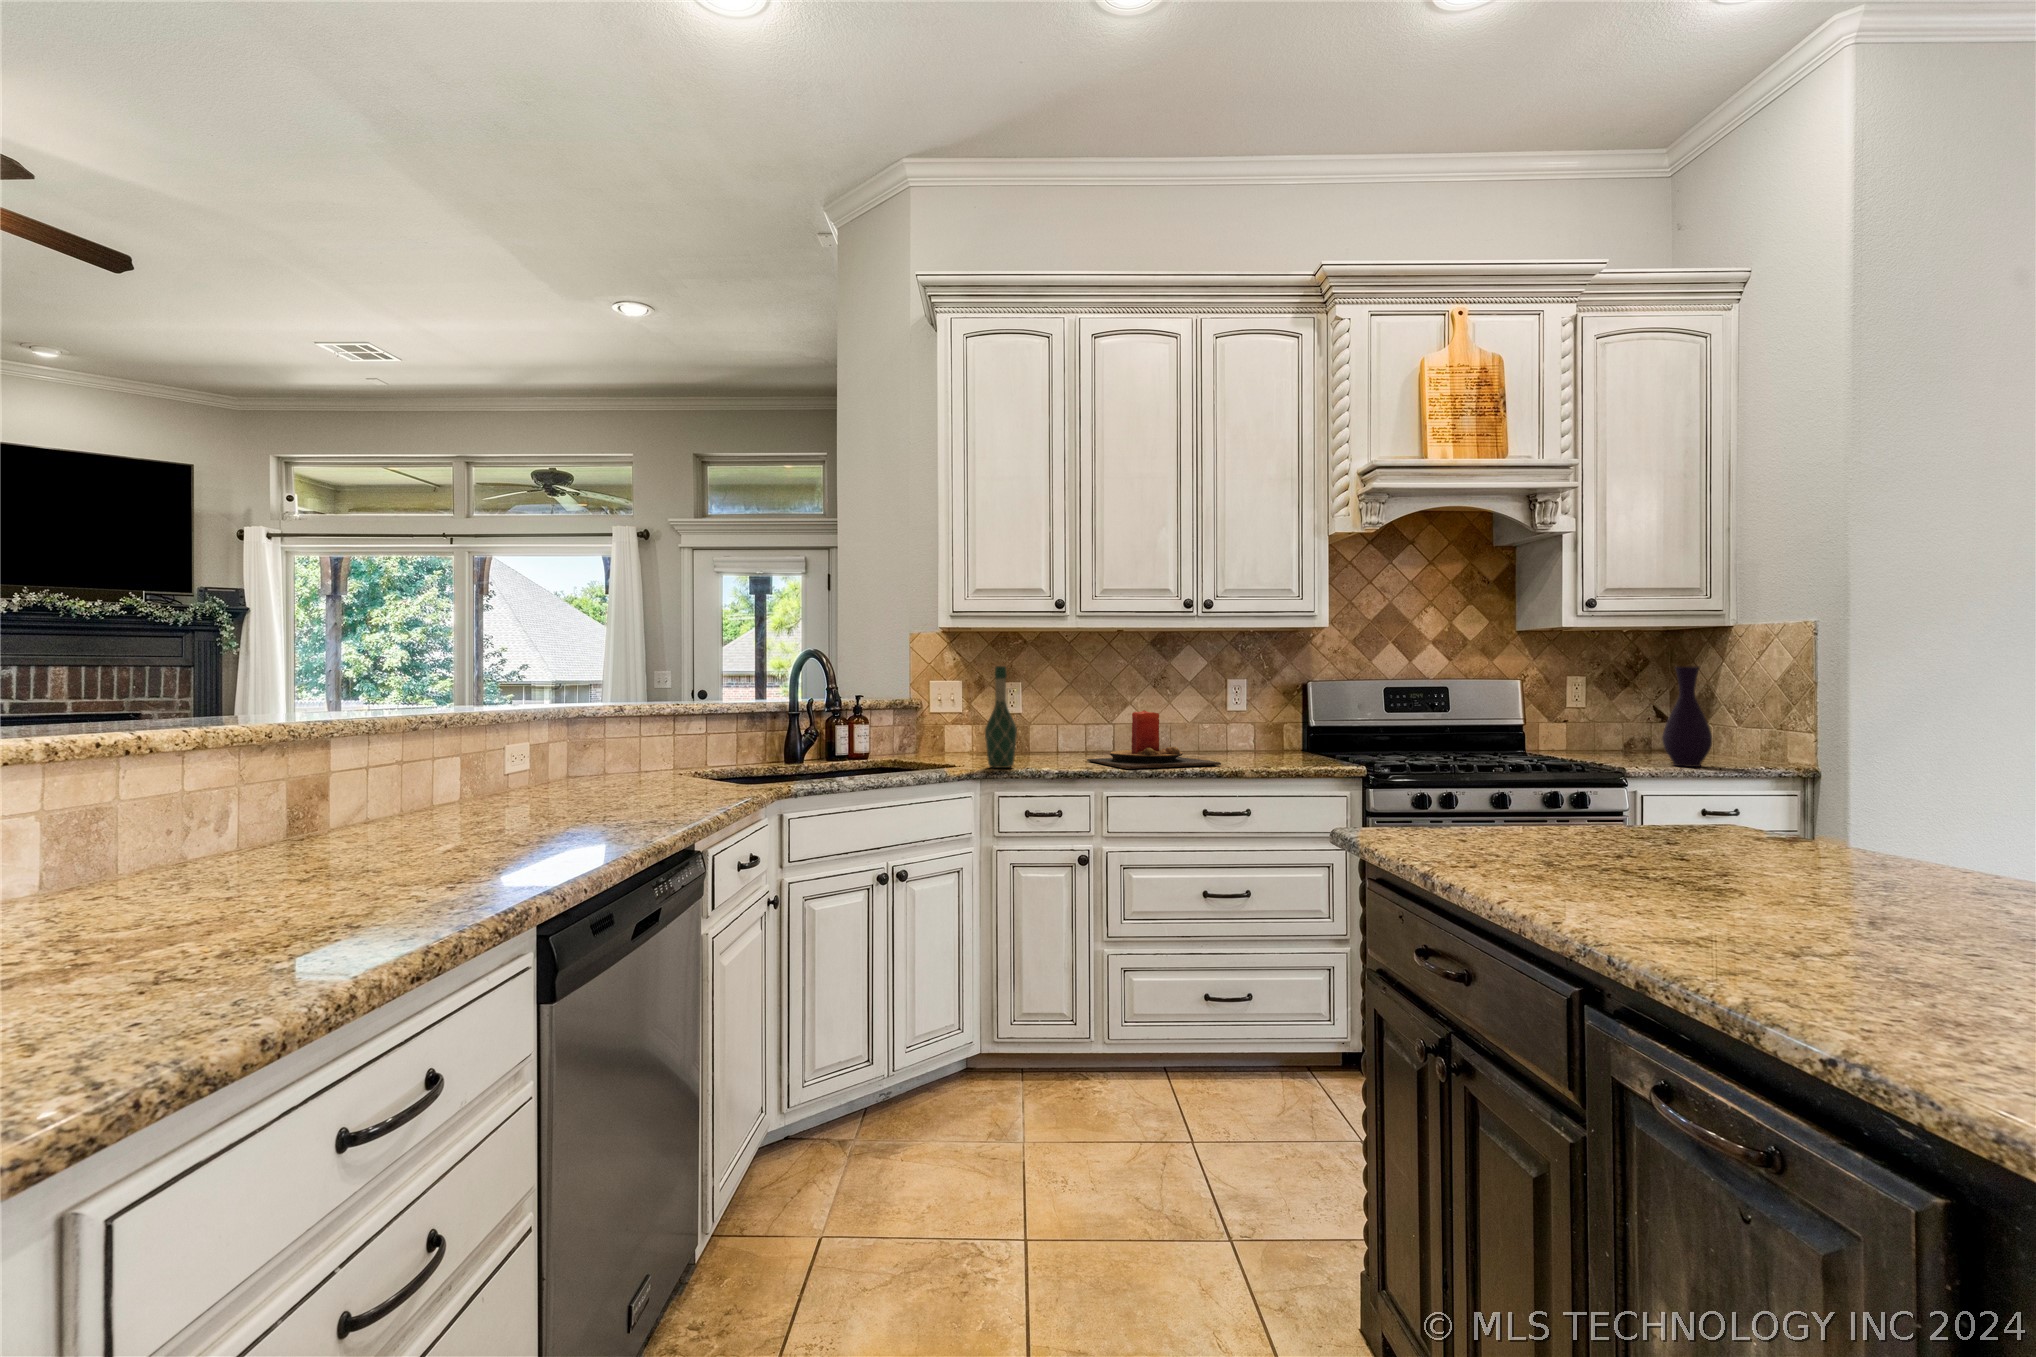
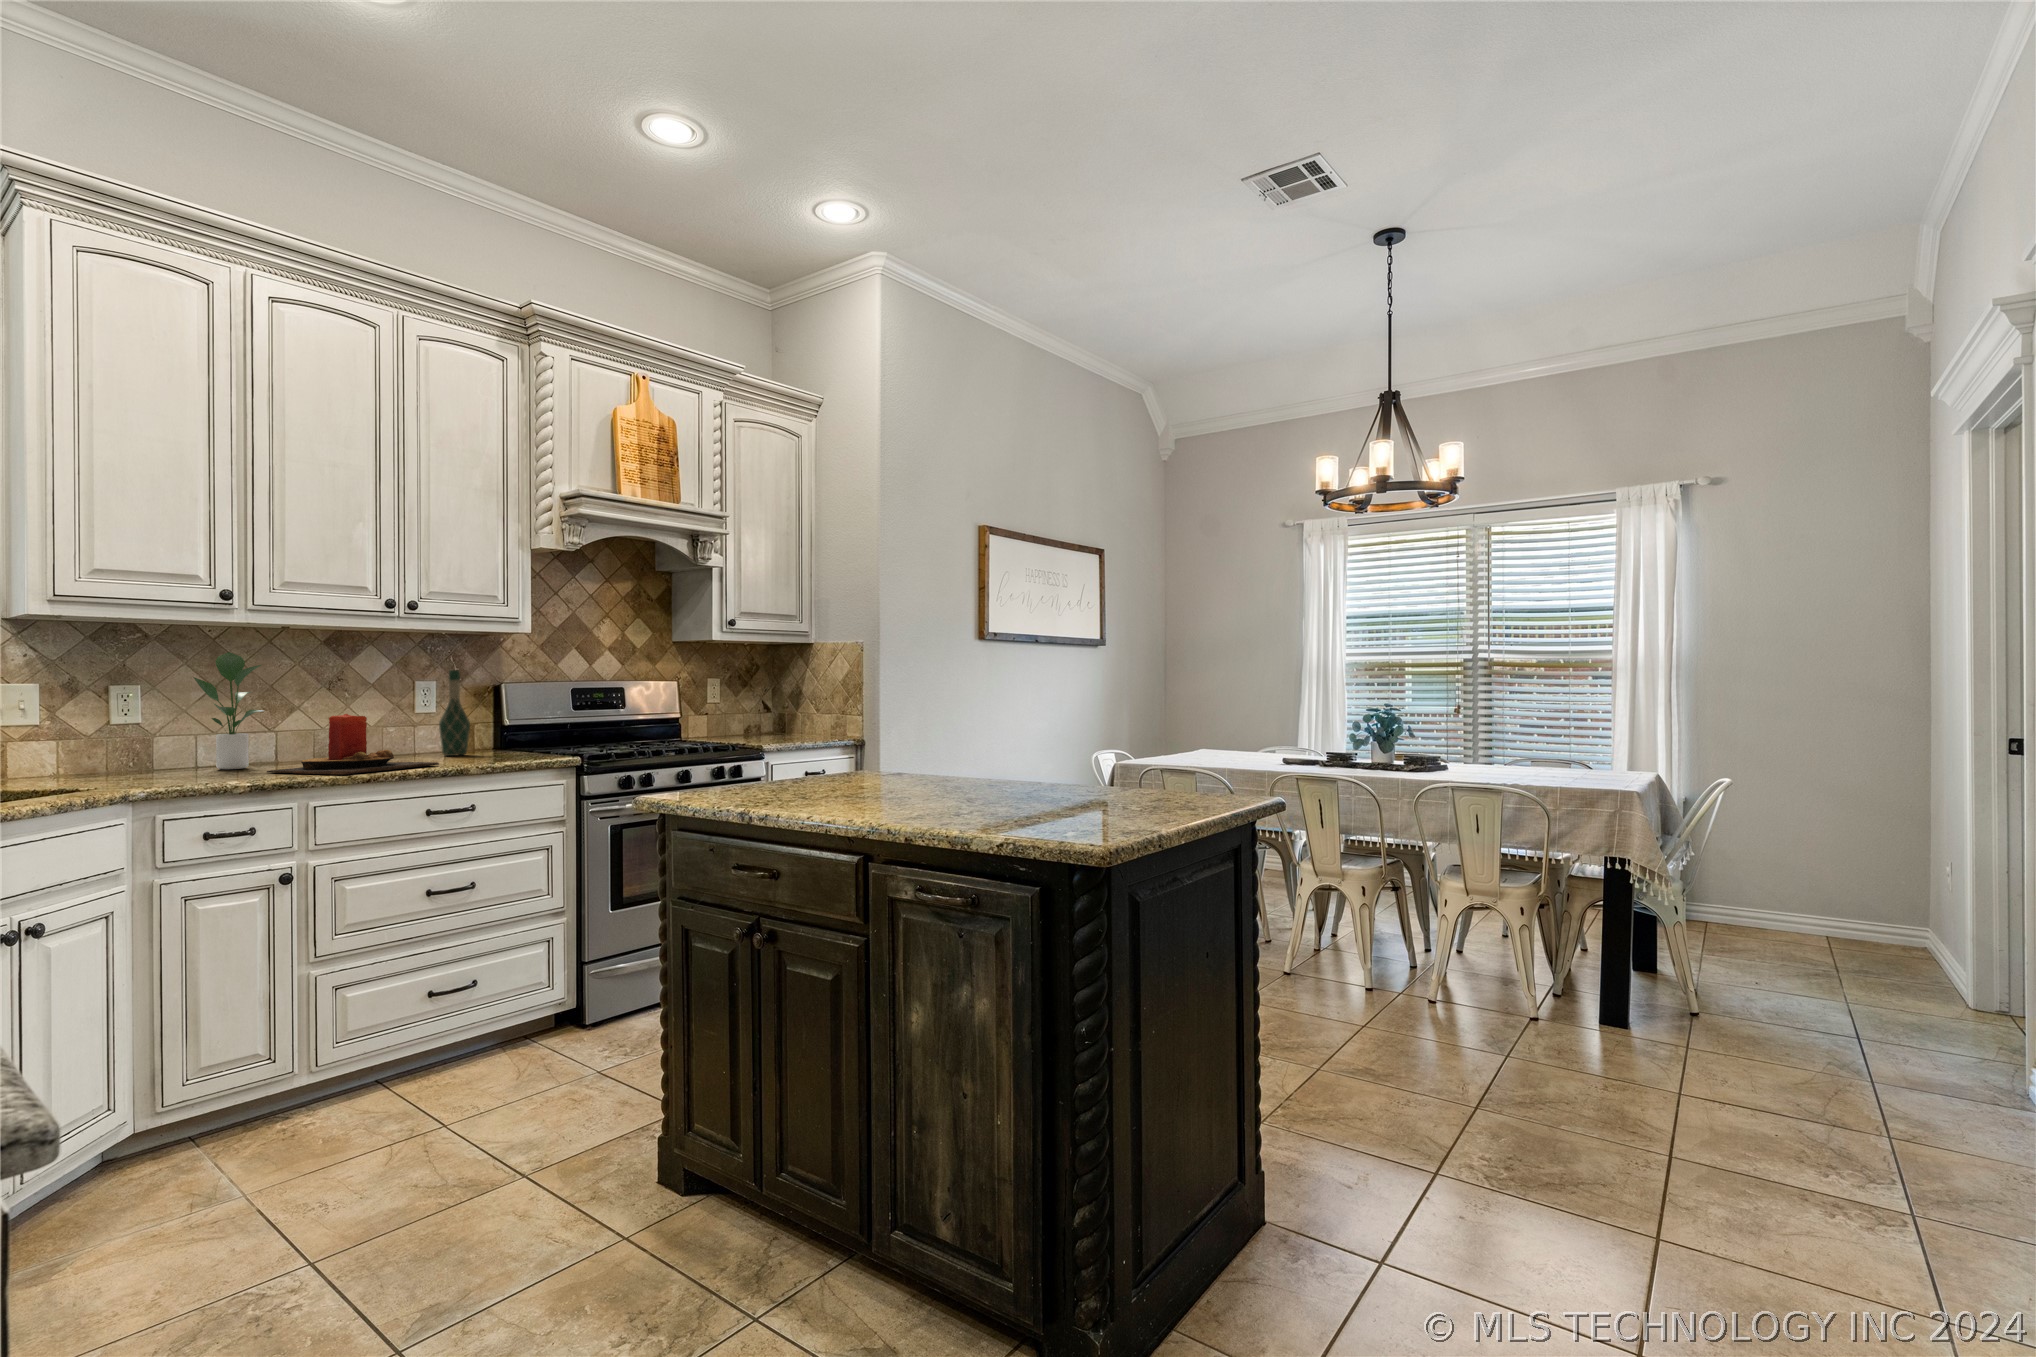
potted plant: none [1052,653,1102,755] -> present [194,652,263,769]
wine bottle: present [985,666,1017,768] -> present [439,670,470,756]
vase: present [1662,667,1712,767] -> none [779,671,808,742]

